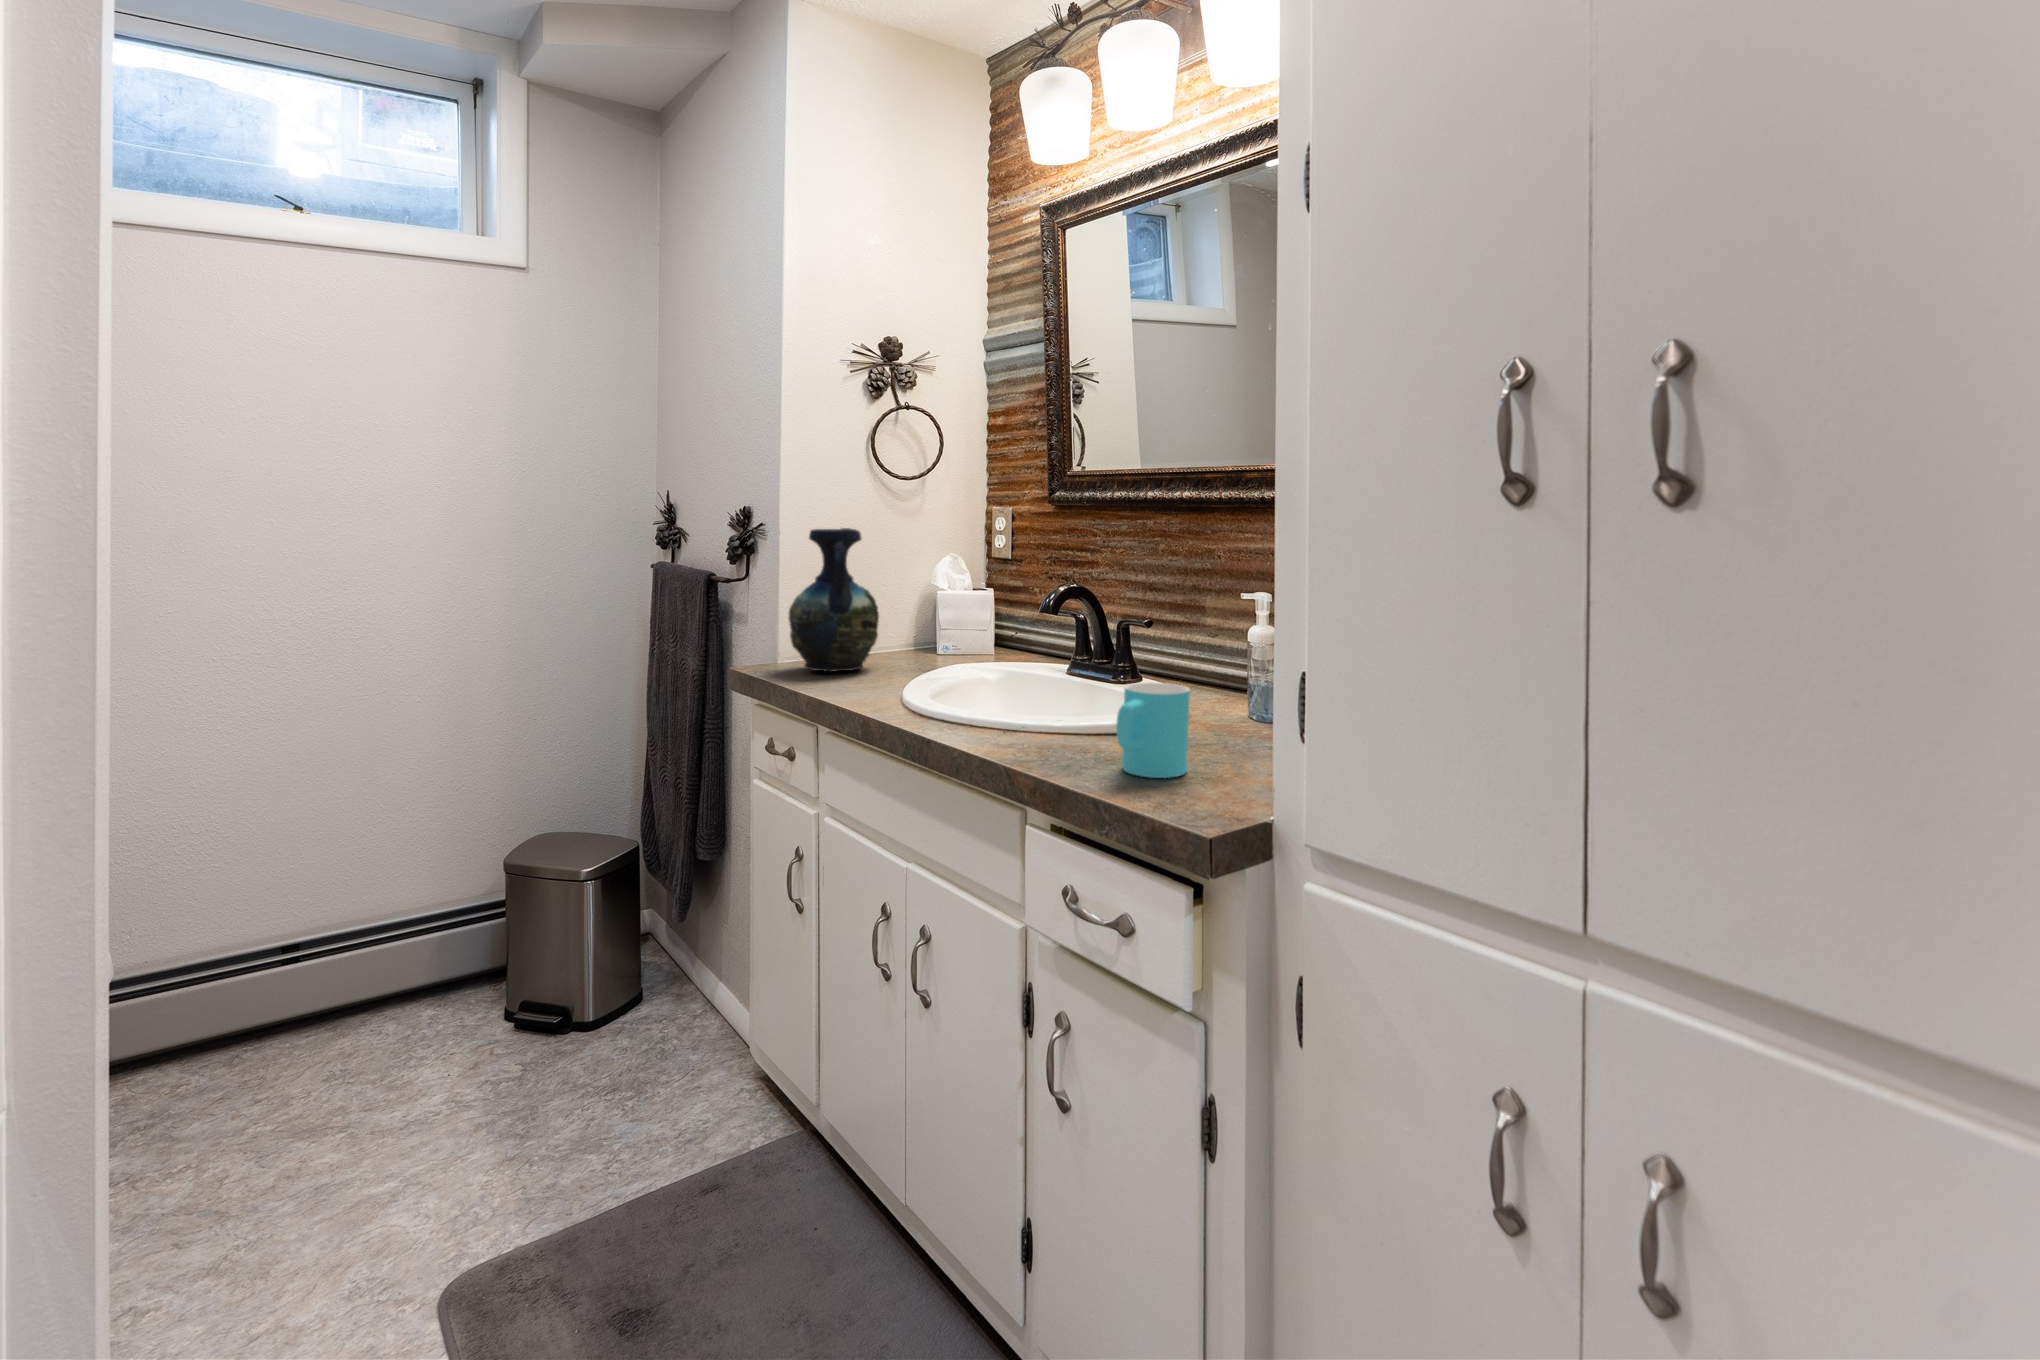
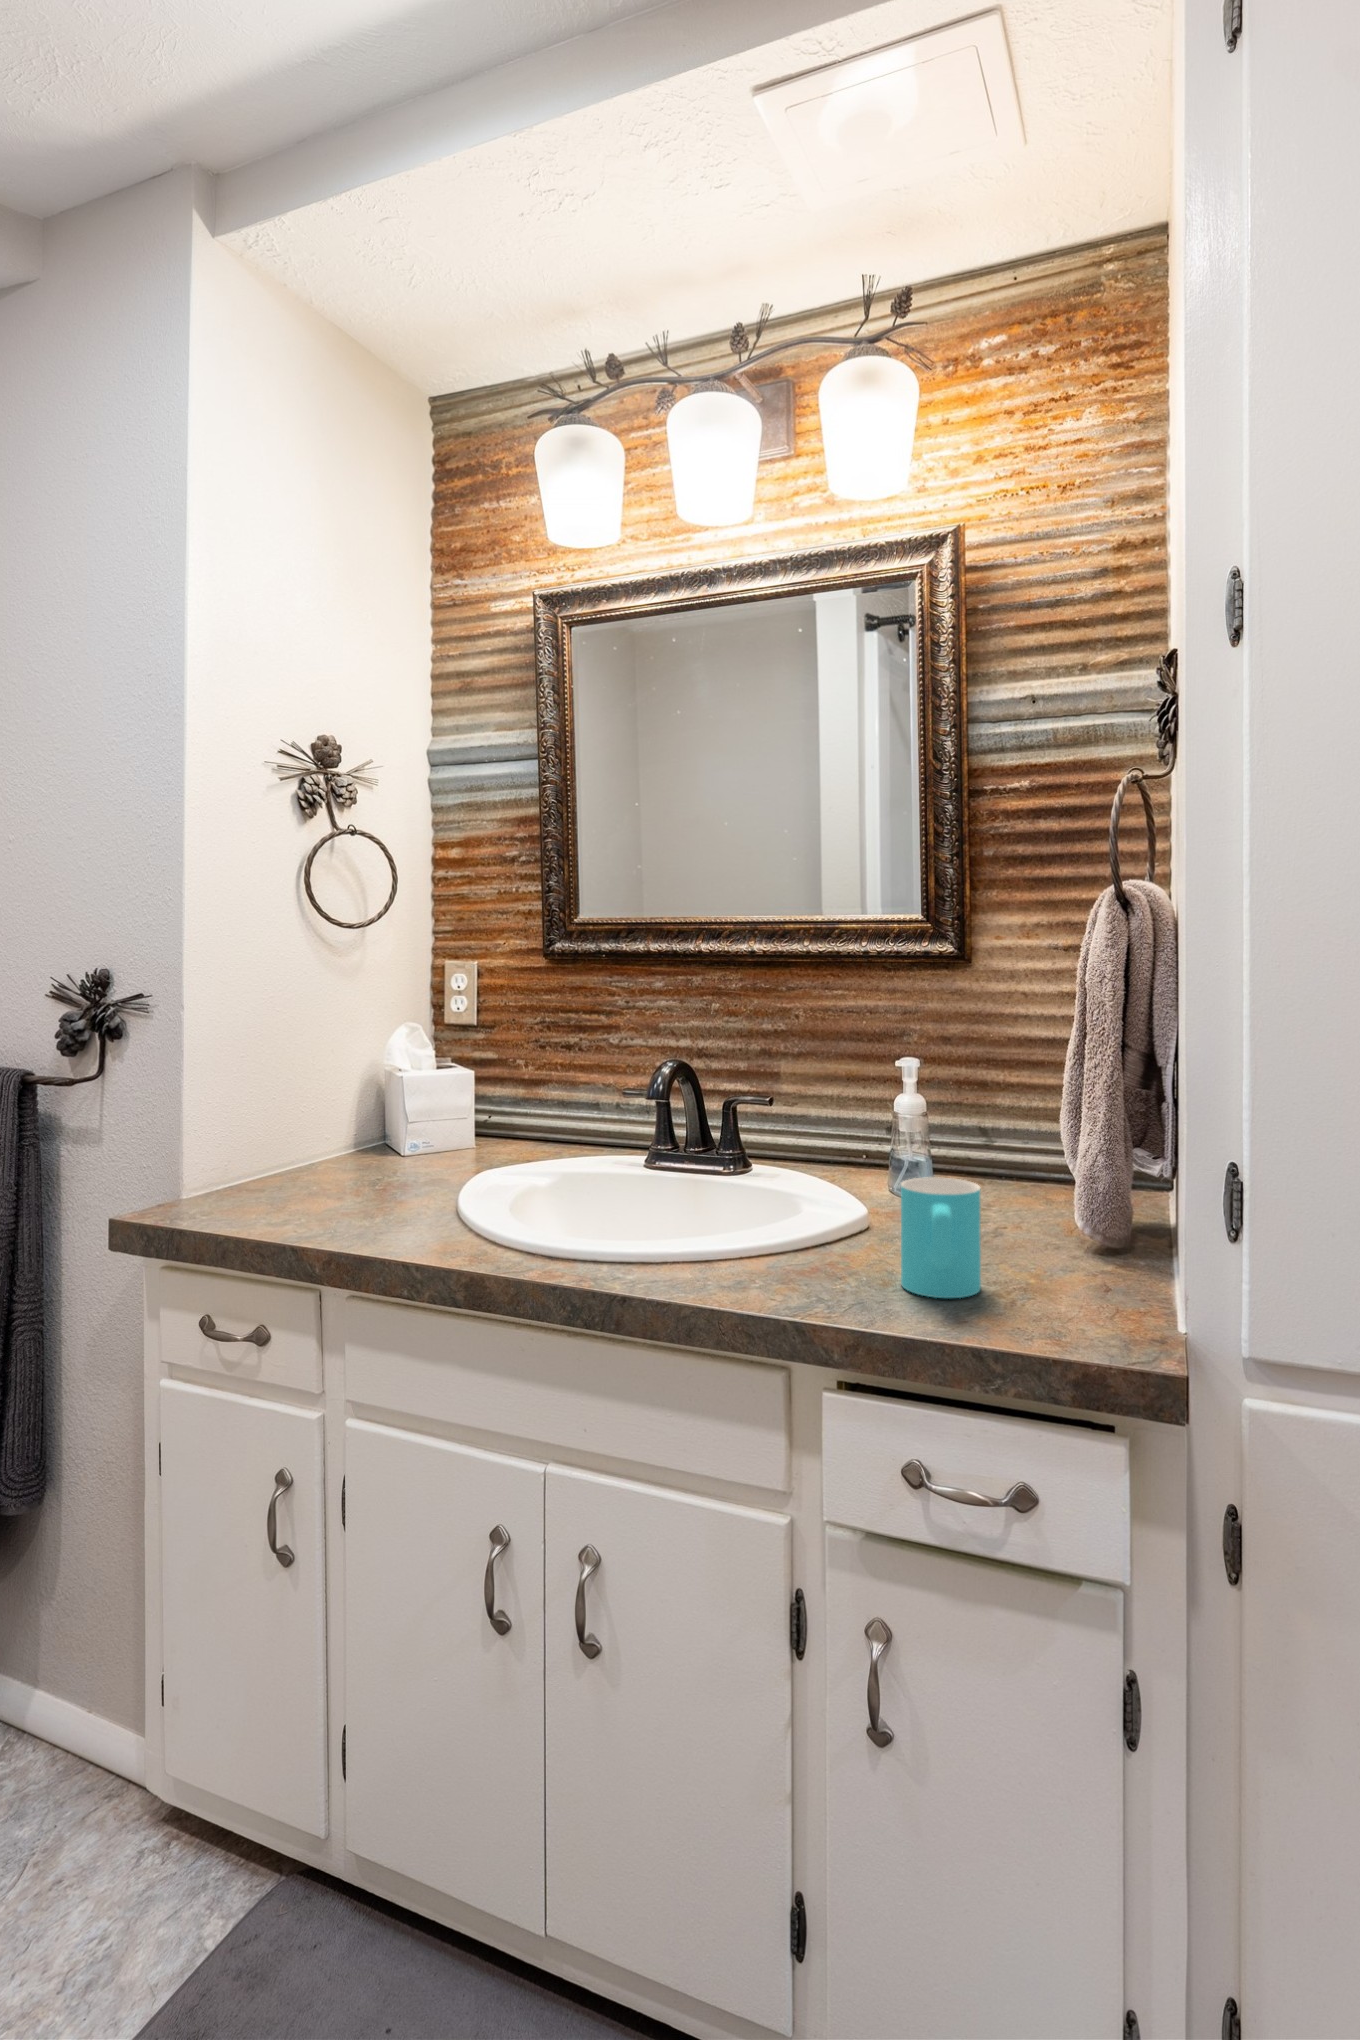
vase: present [788,528,879,672] -> none [231,996,370,1205]

